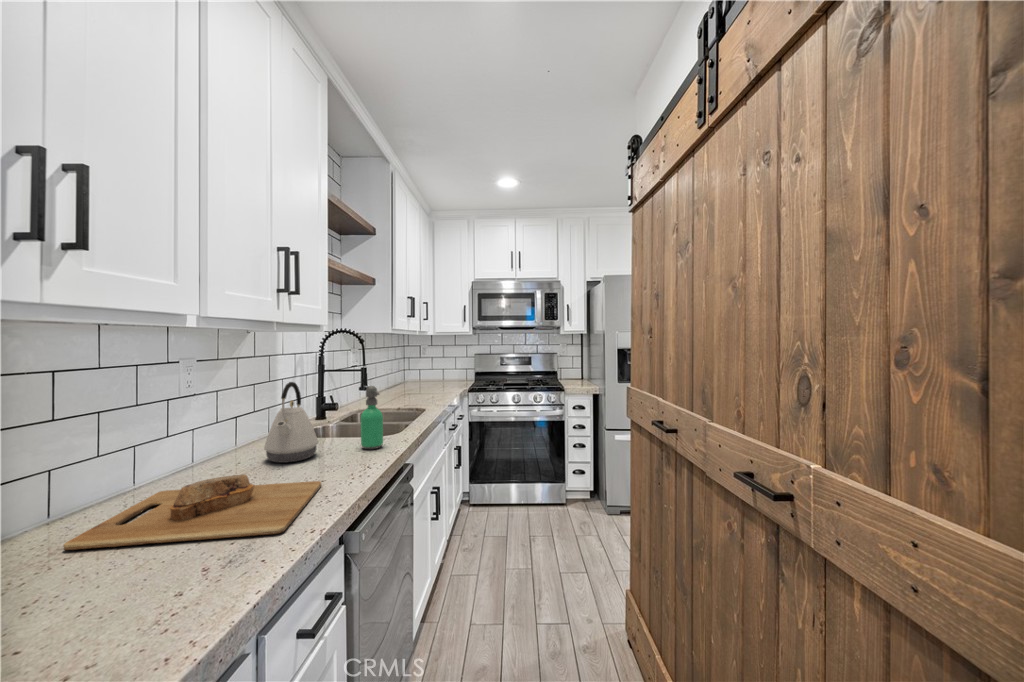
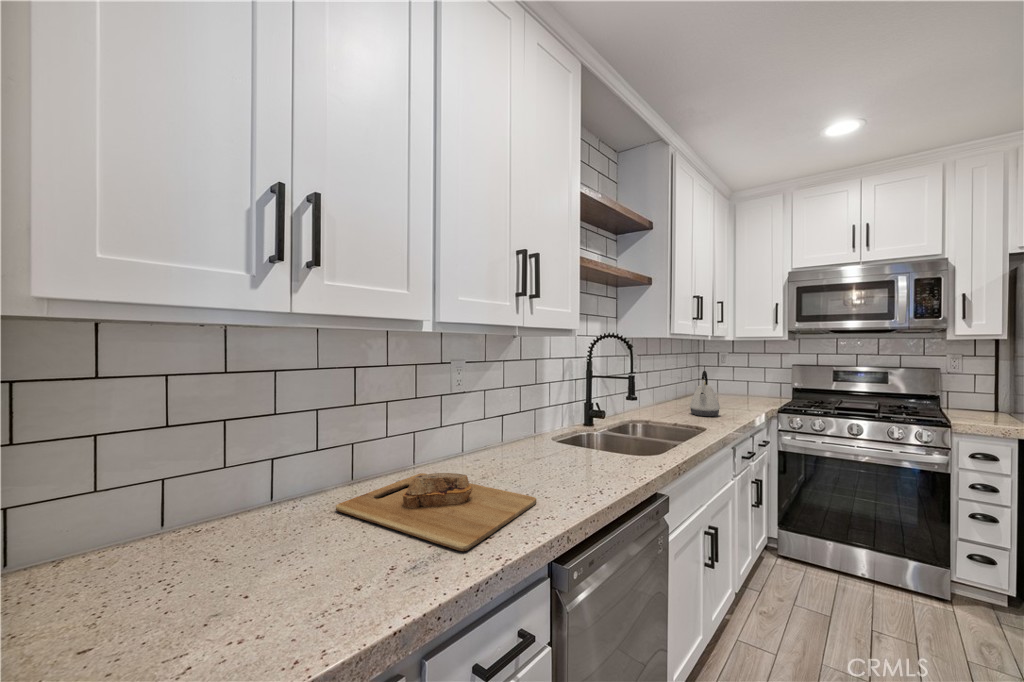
kettle: present [264,382,318,463] -> present [690,371,720,416]
soap dispenser: present [361,386,383,449] -> none [602,397,627,470]

